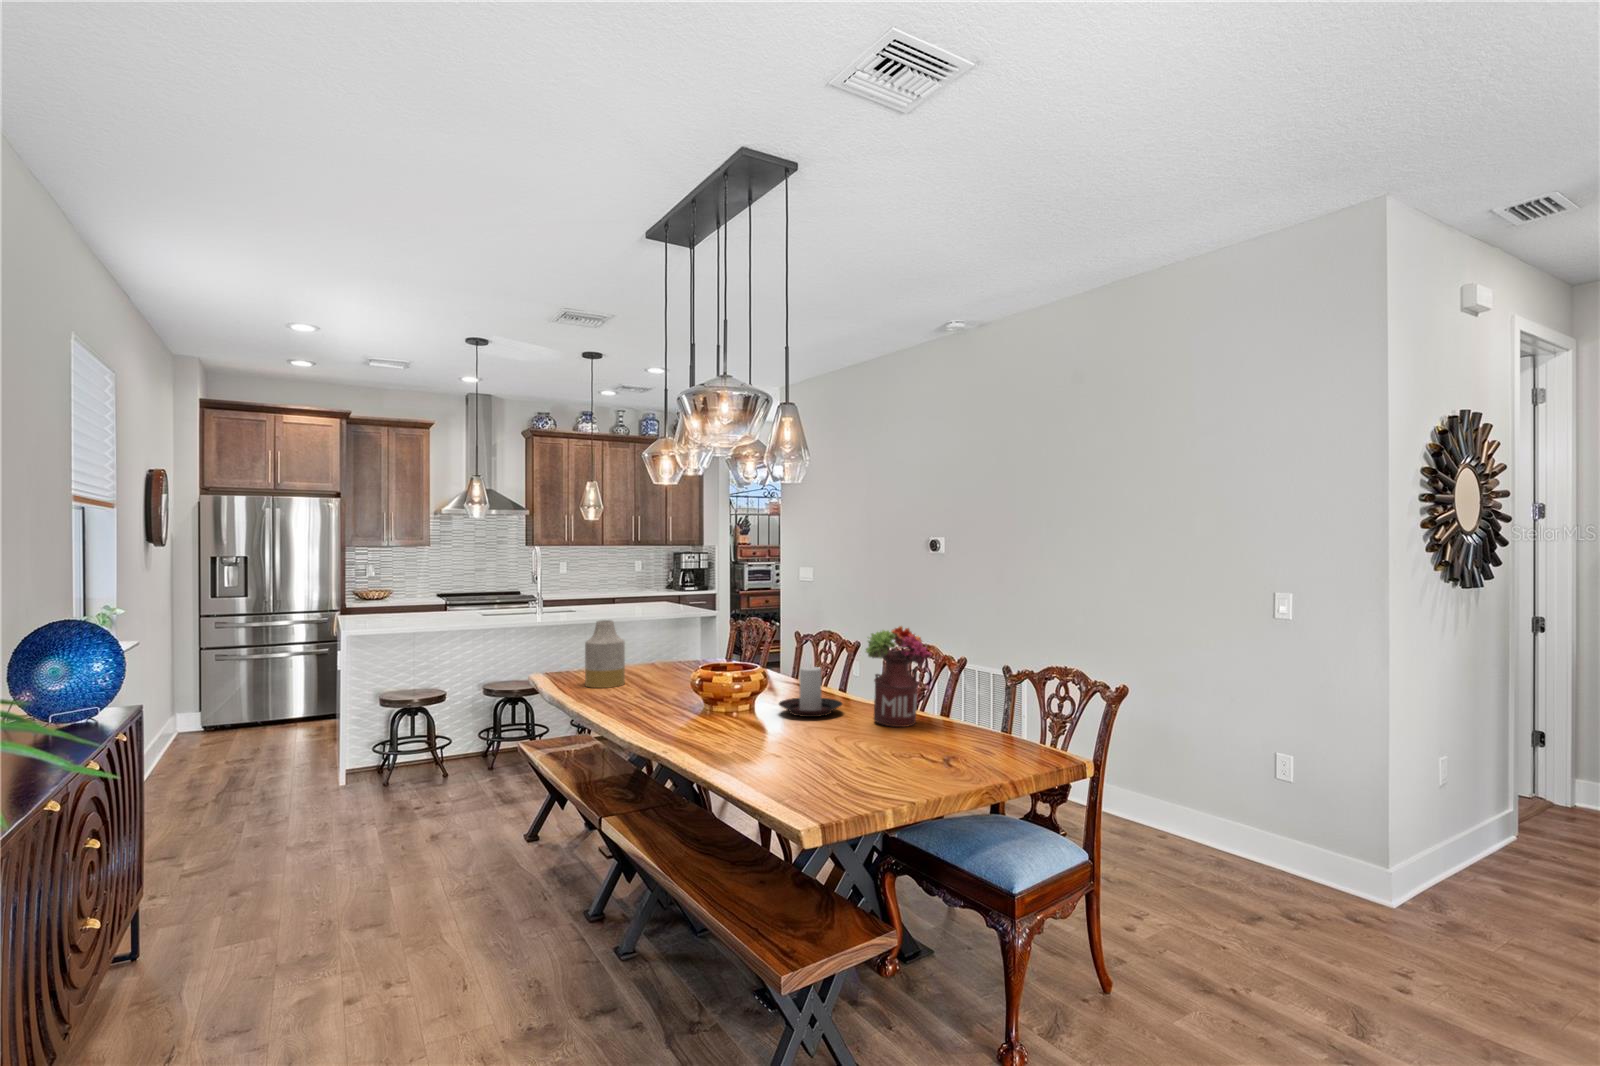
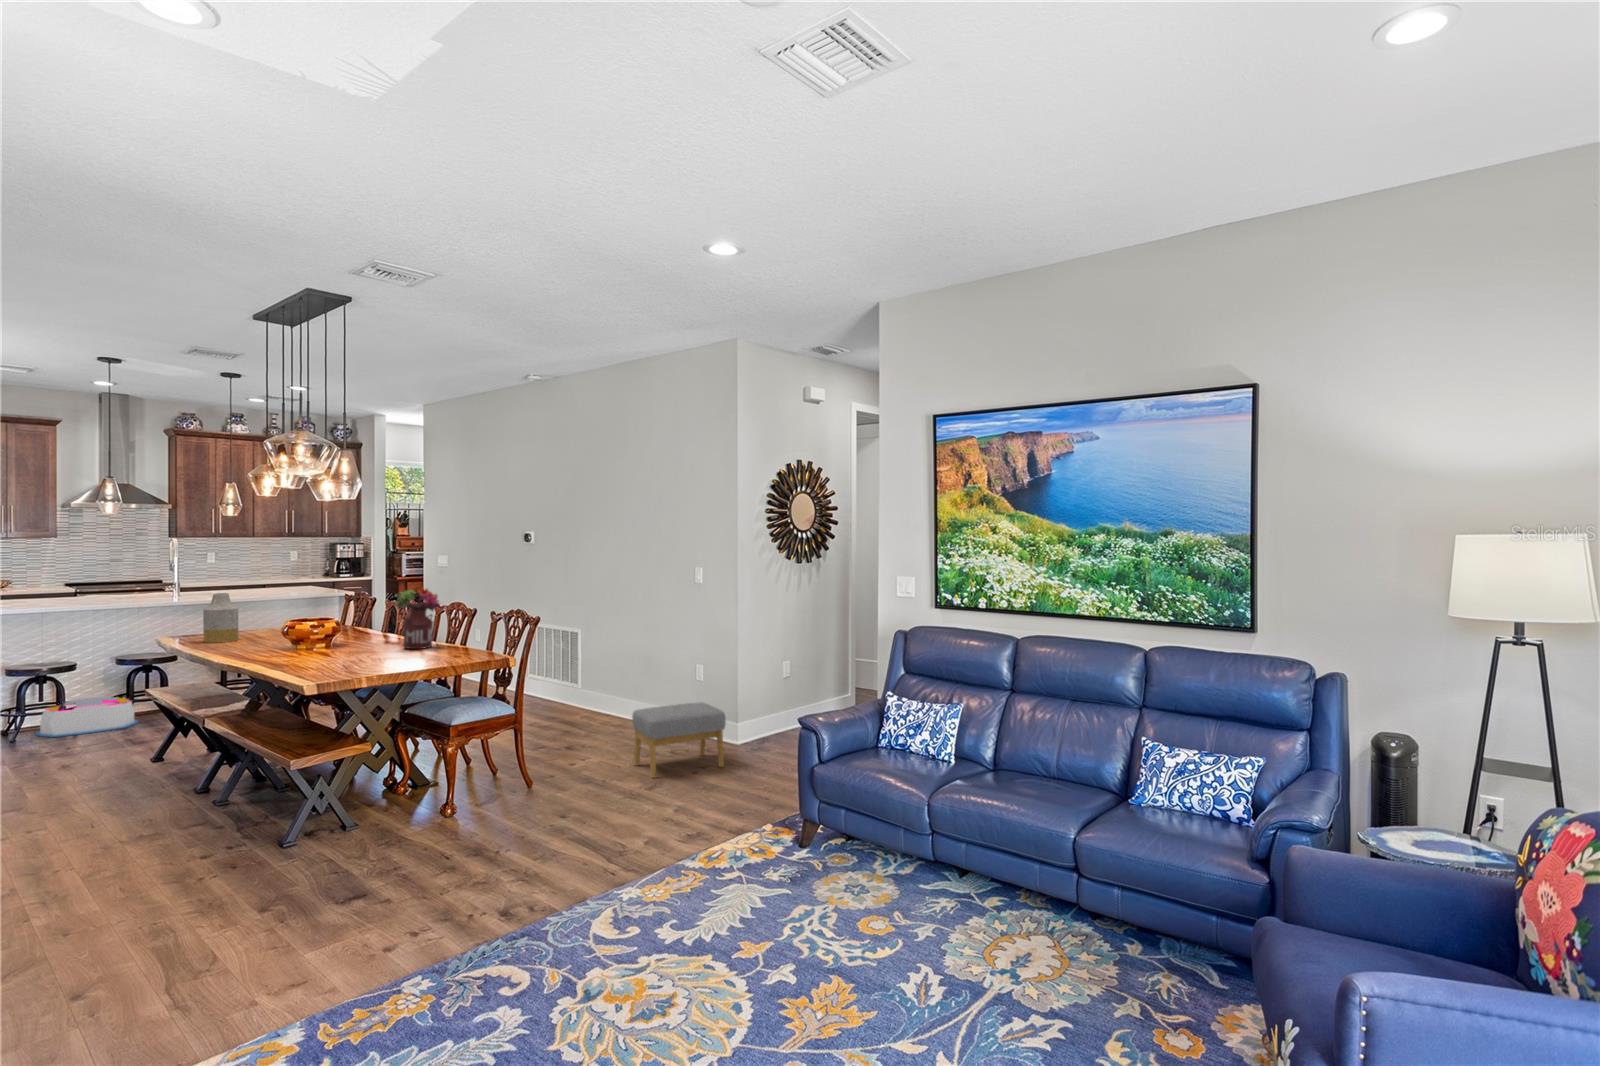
candle holder: present [779,667,842,717] -> none [342,615,390,648]
storage bin: none [406,729,505,782] -> present [36,696,138,737]
footstool: none [1241,837,1442,993] -> present [632,702,726,778]

